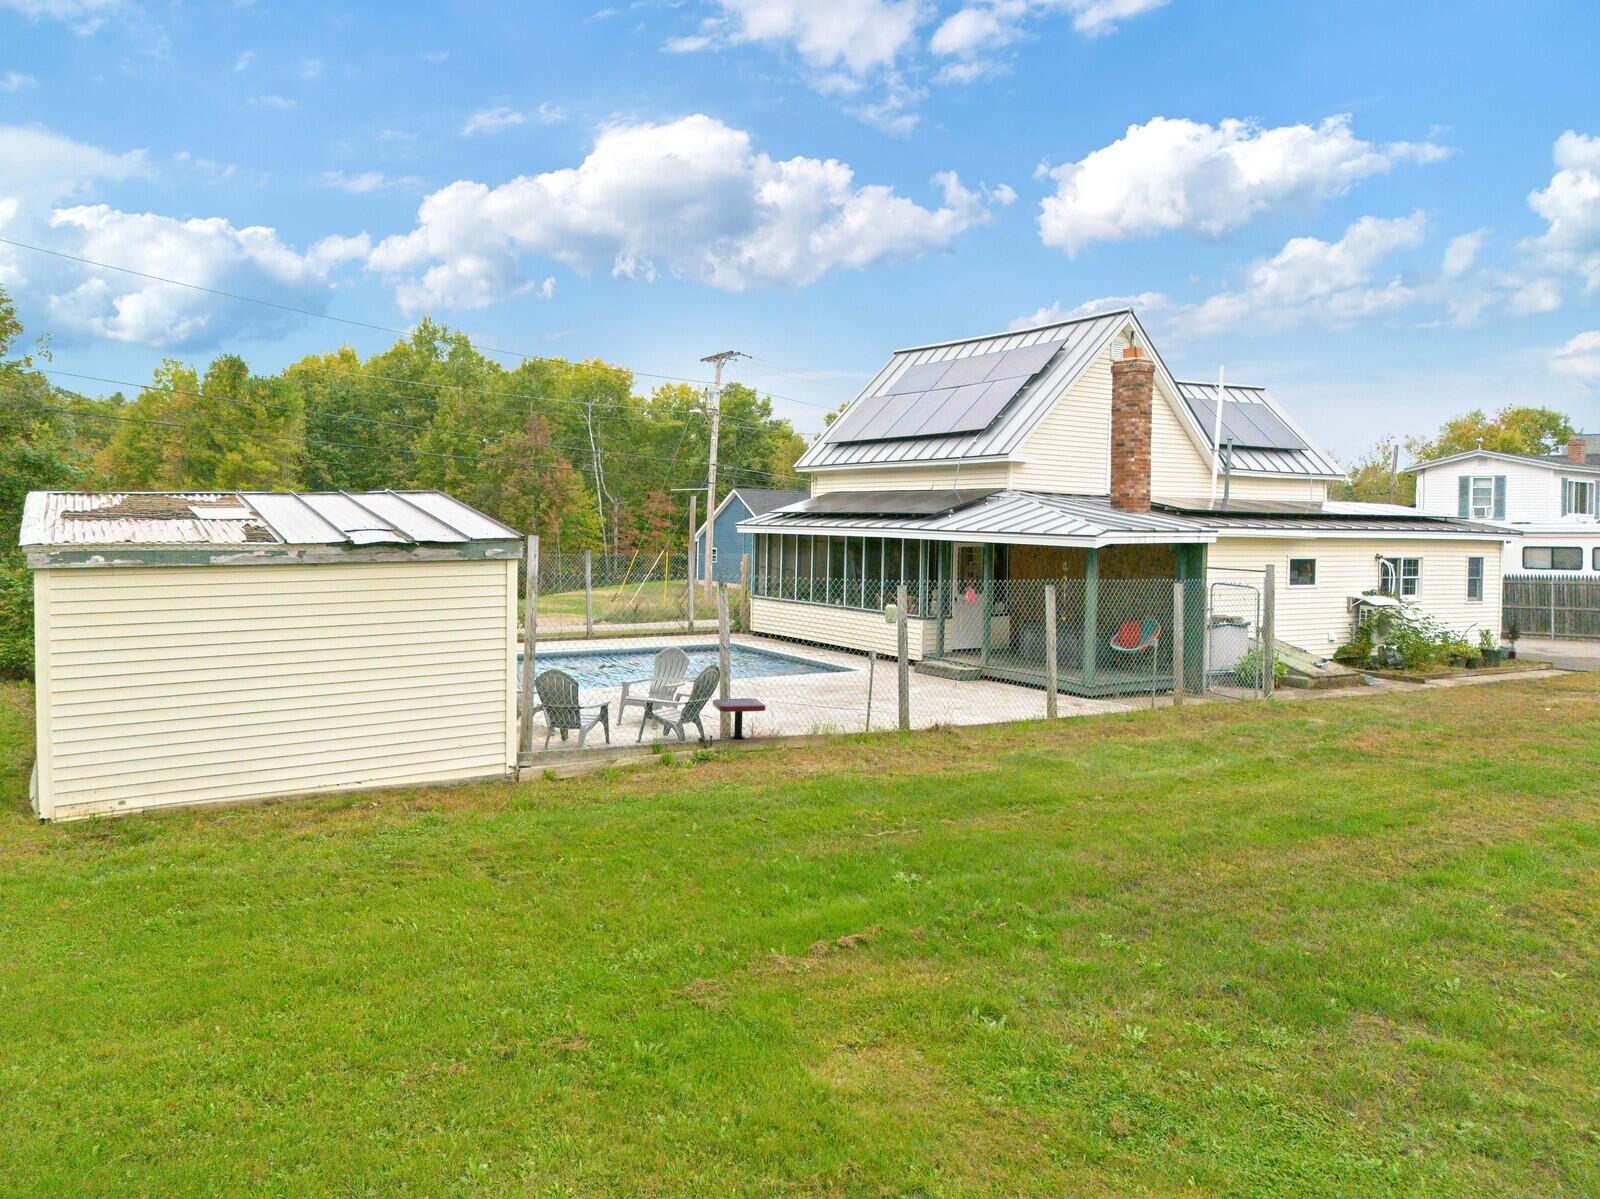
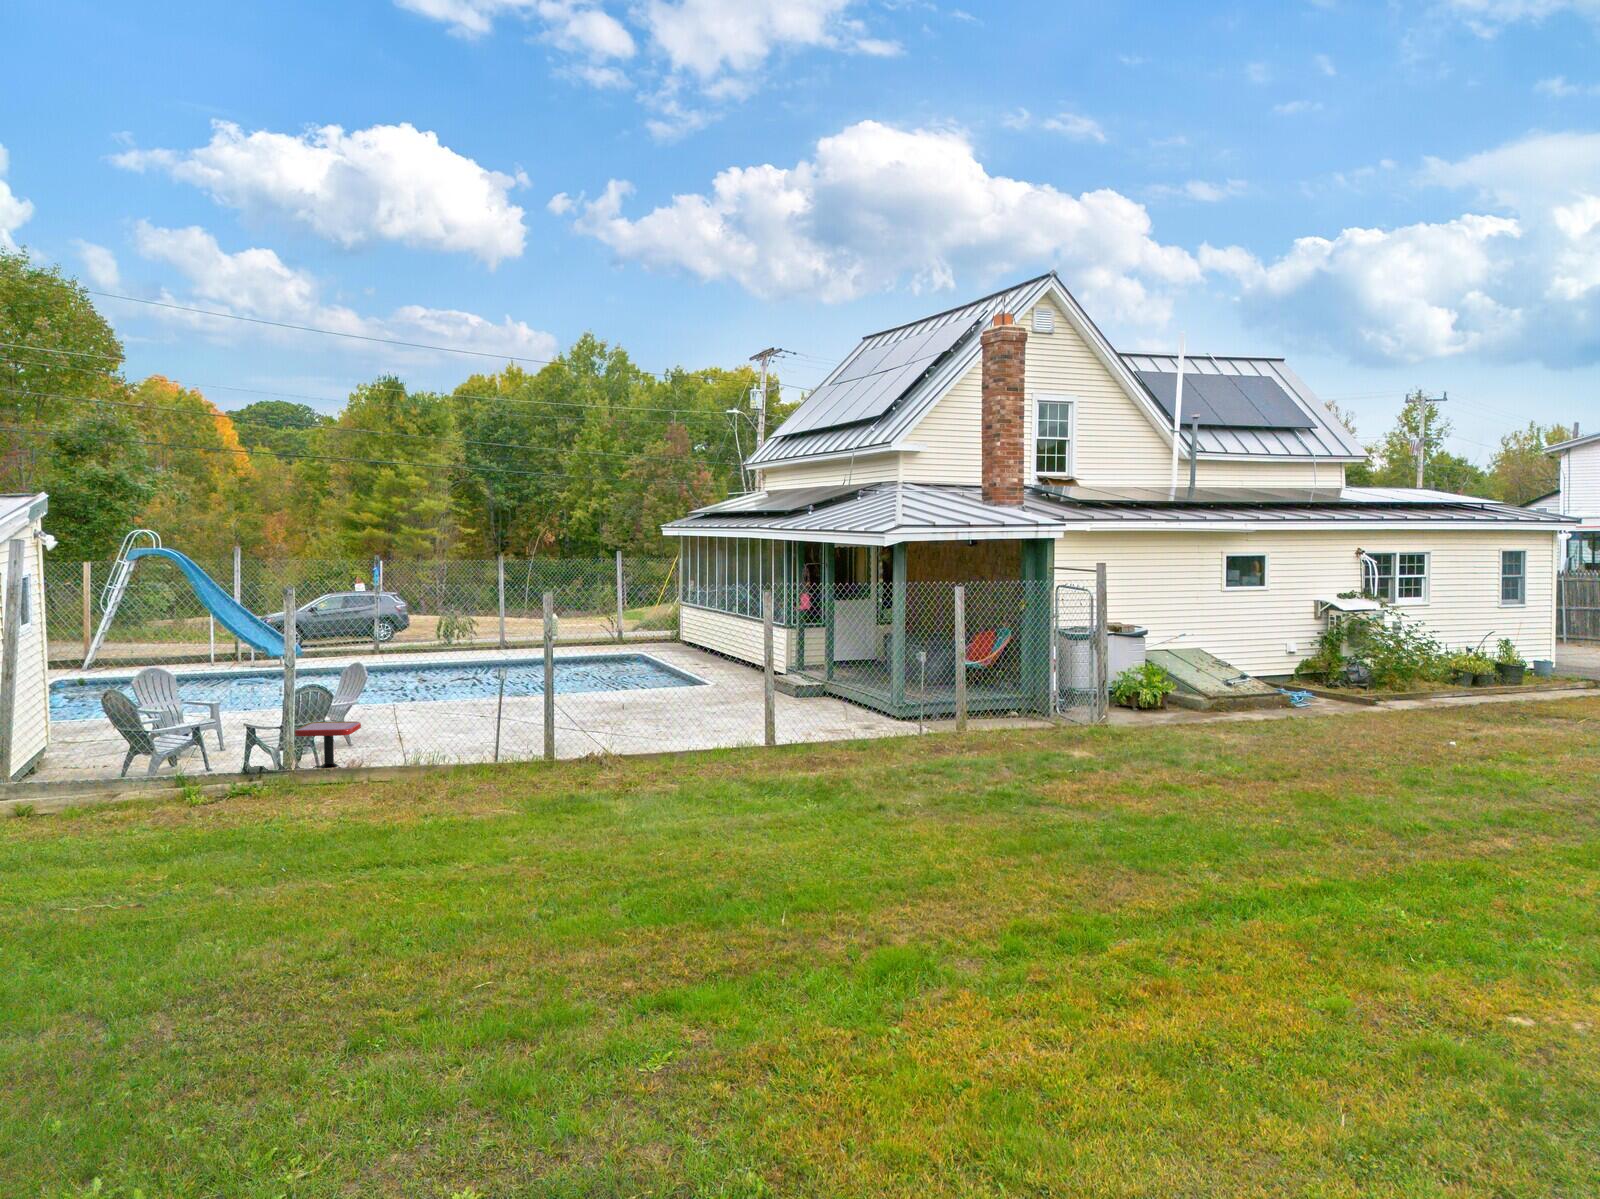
potted tree: present [1500,621,1521,659] -> none [1549,627,1580,675]

